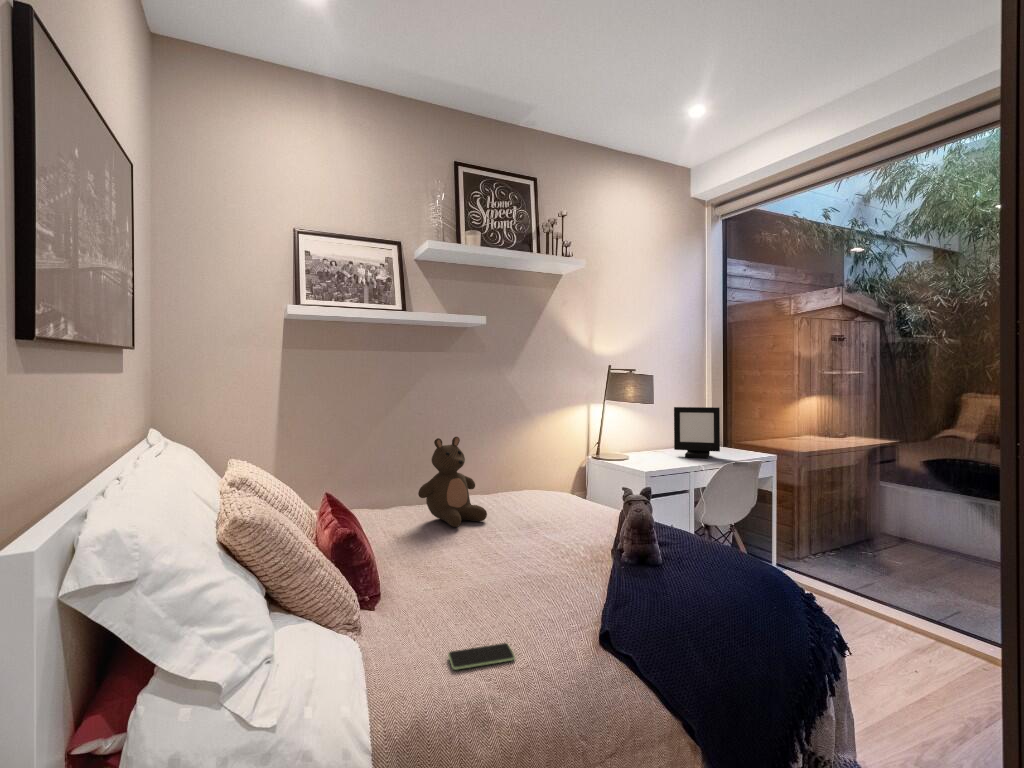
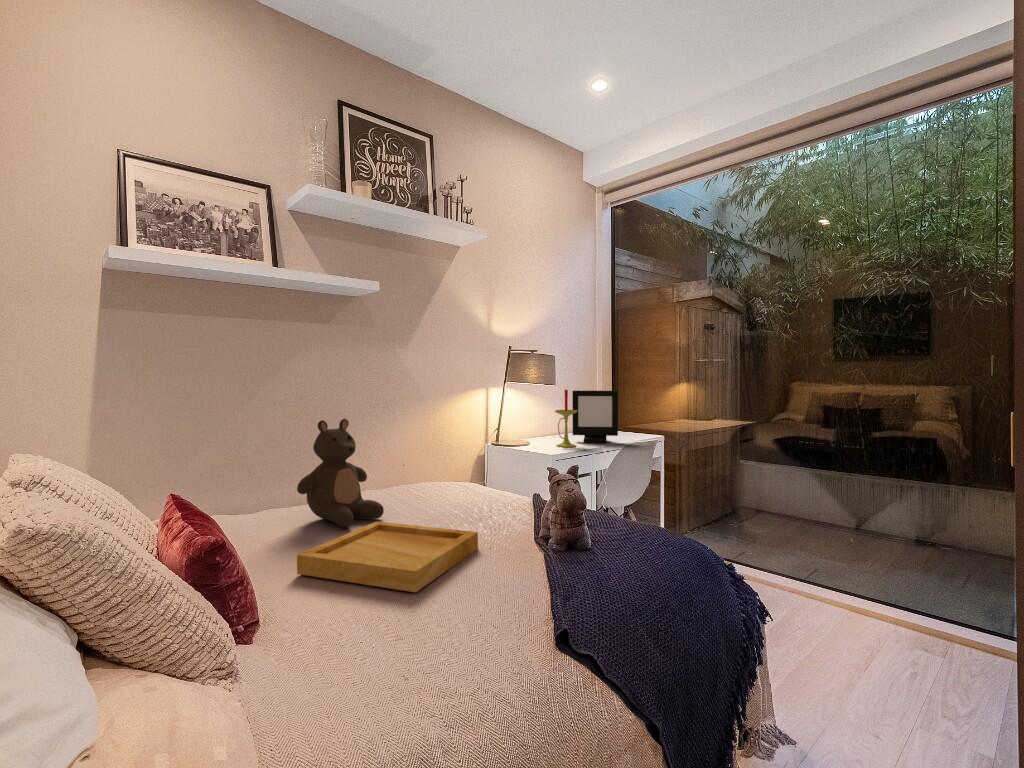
candle: none [655,405,677,462] -> present [555,390,577,447]
tray: none [412,524,557,583] -> present [297,521,478,592]
smartphone: present [448,643,515,670] -> none [373,673,467,721]

